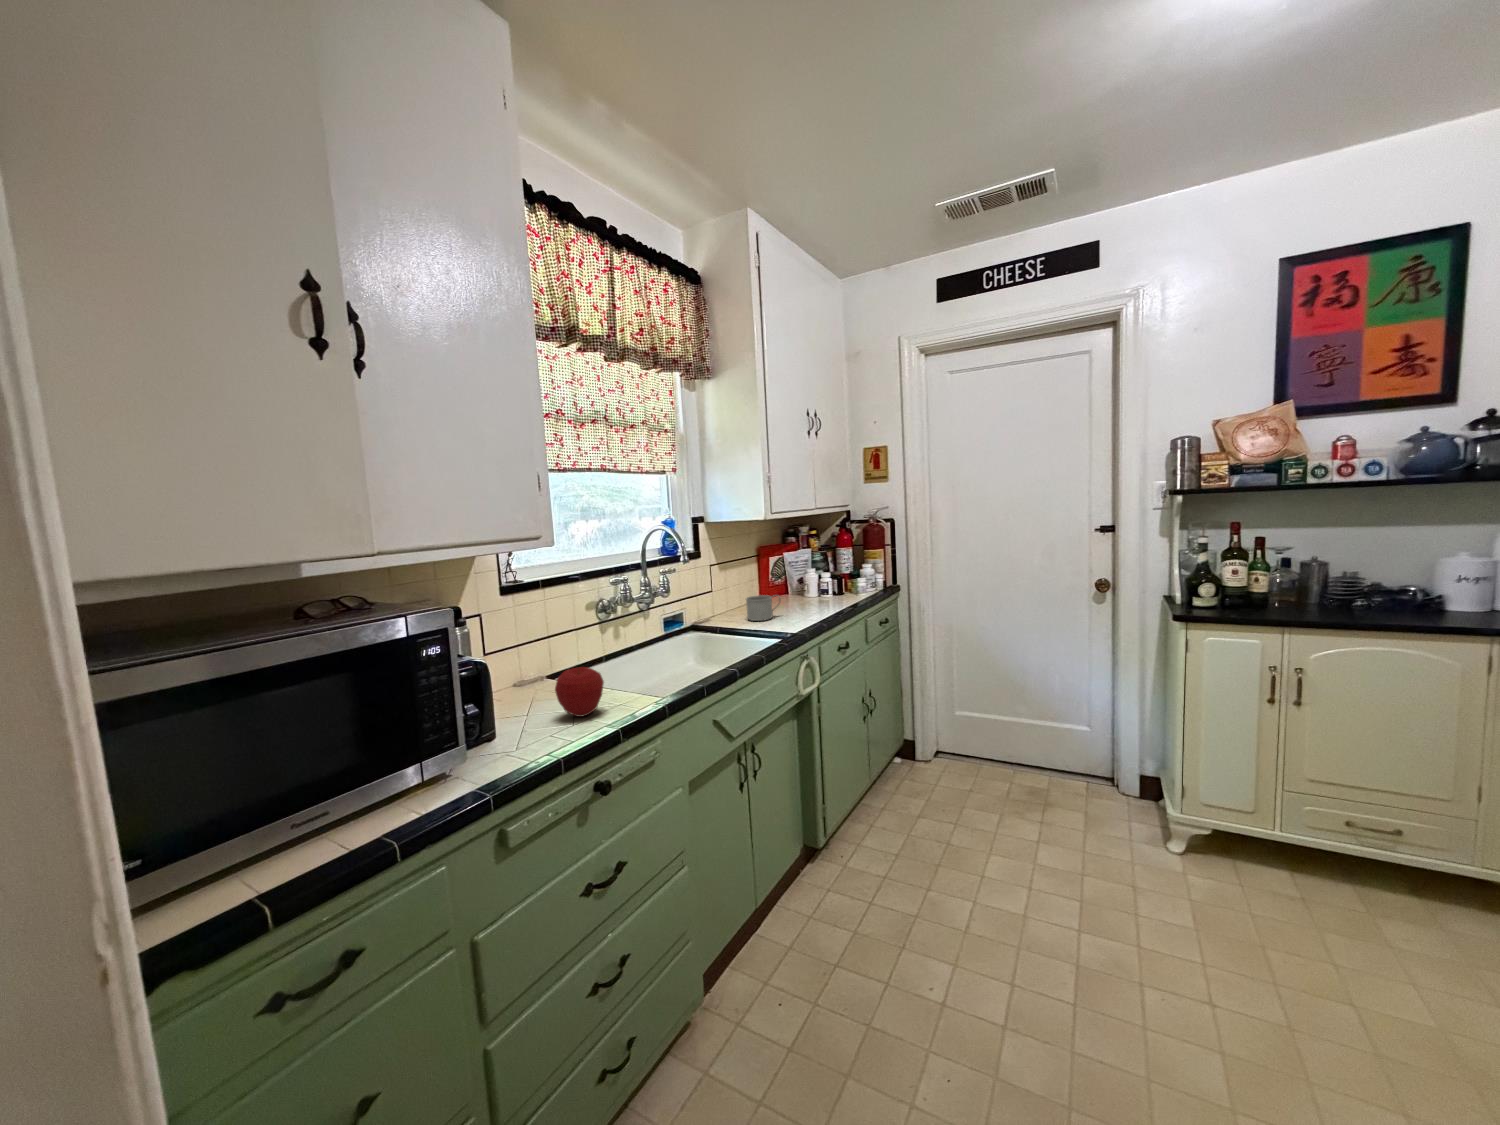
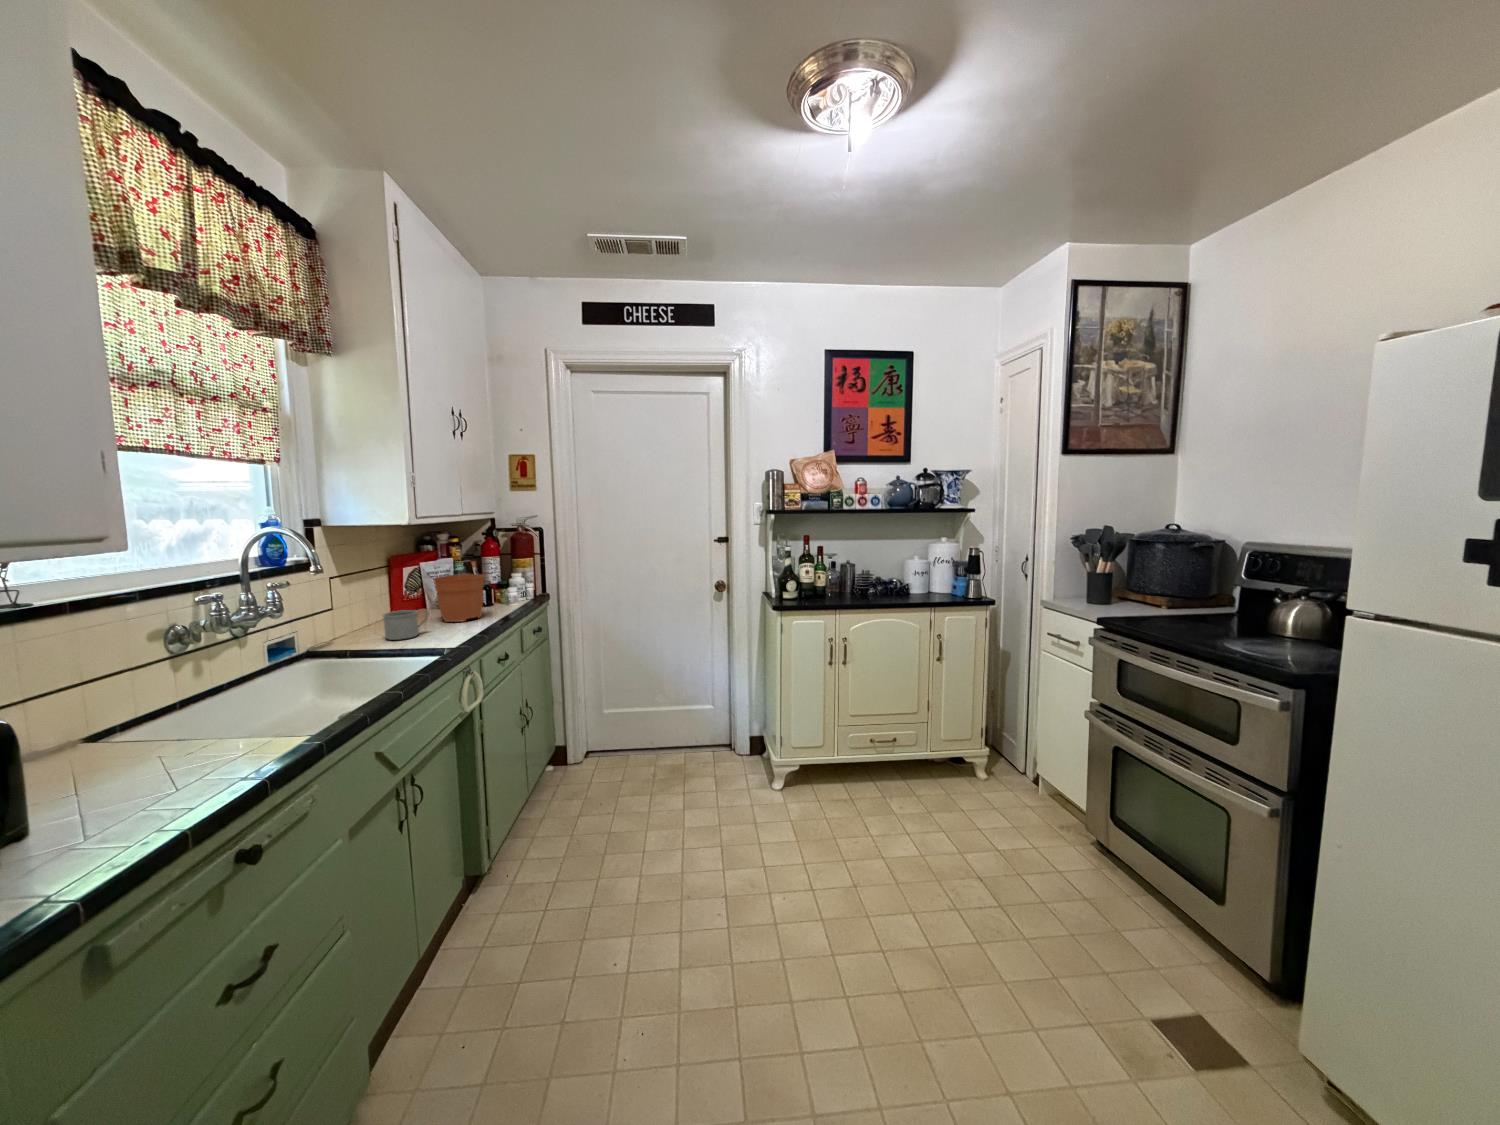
plant pot: none [787,546,830,609] -> present [434,574,484,622]
apple: present [555,667,604,717] -> none [92,723,192,797]

